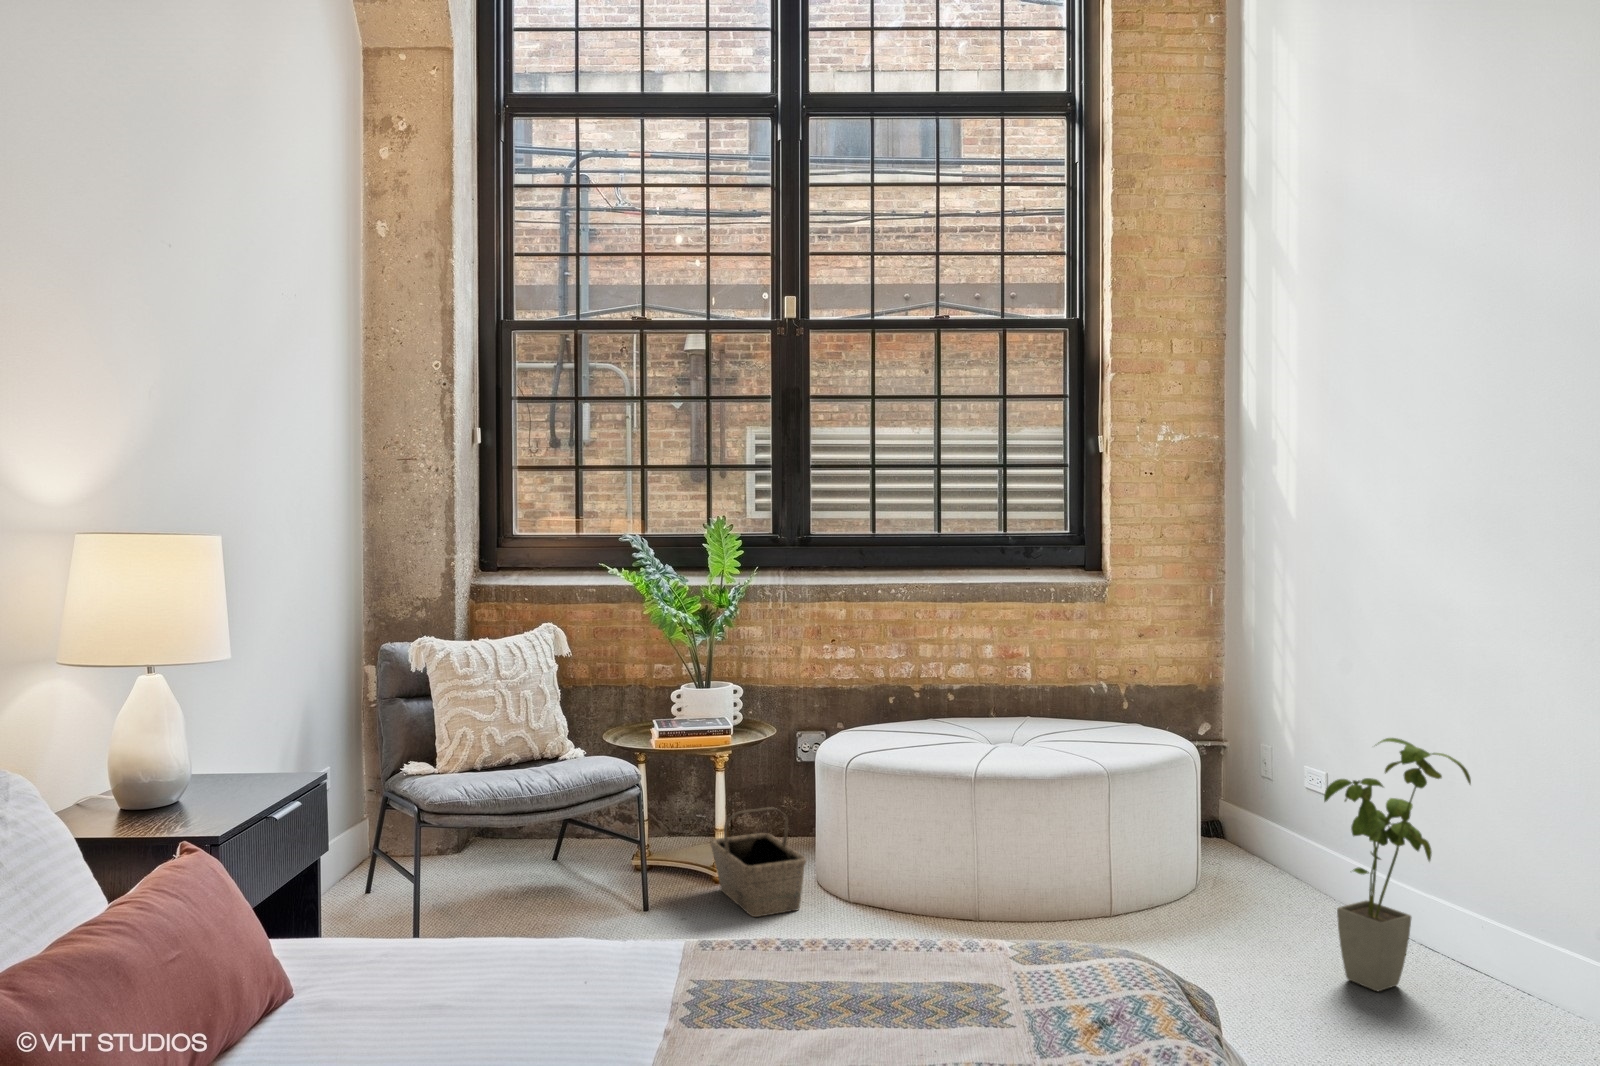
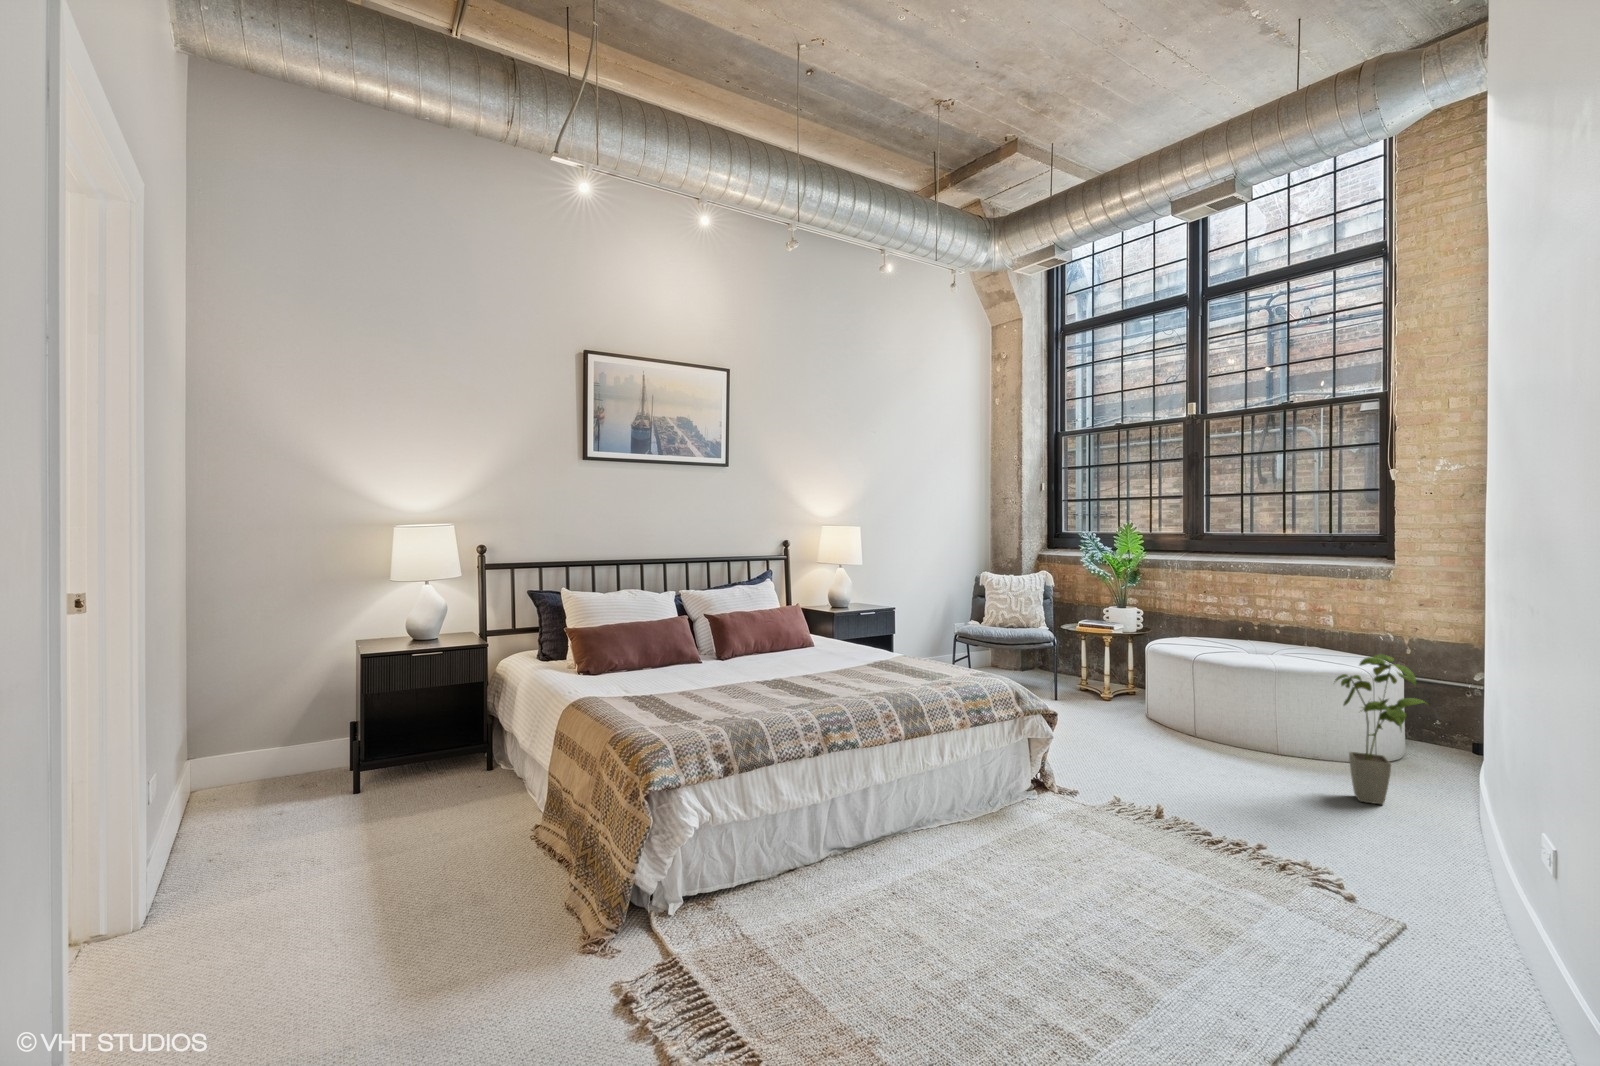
basket: present [710,807,806,917] -> none [1087,662,1127,712]

